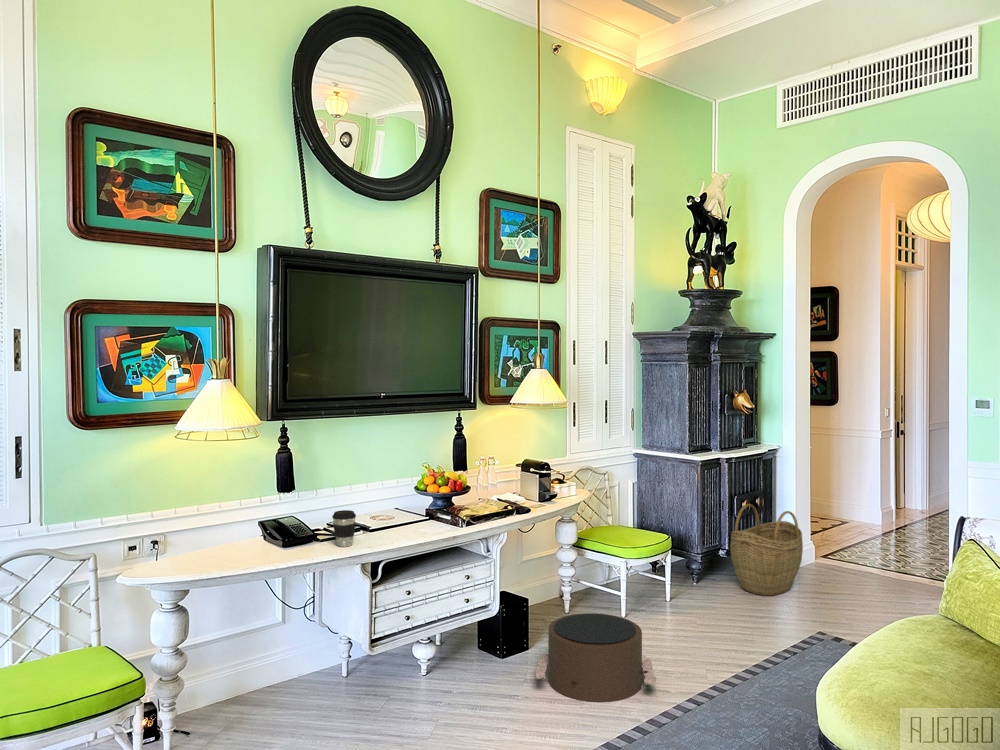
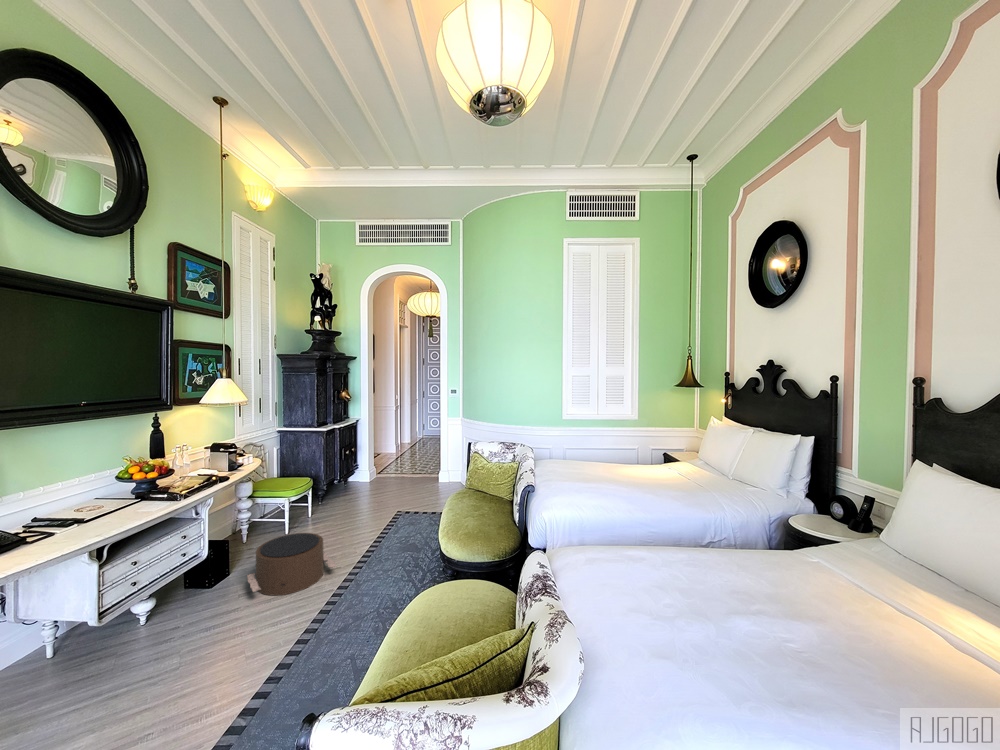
woven basket: present [730,504,803,596] -> none [342,451,379,500]
coffee cup: present [332,510,356,547] -> none [50,508,81,544]

